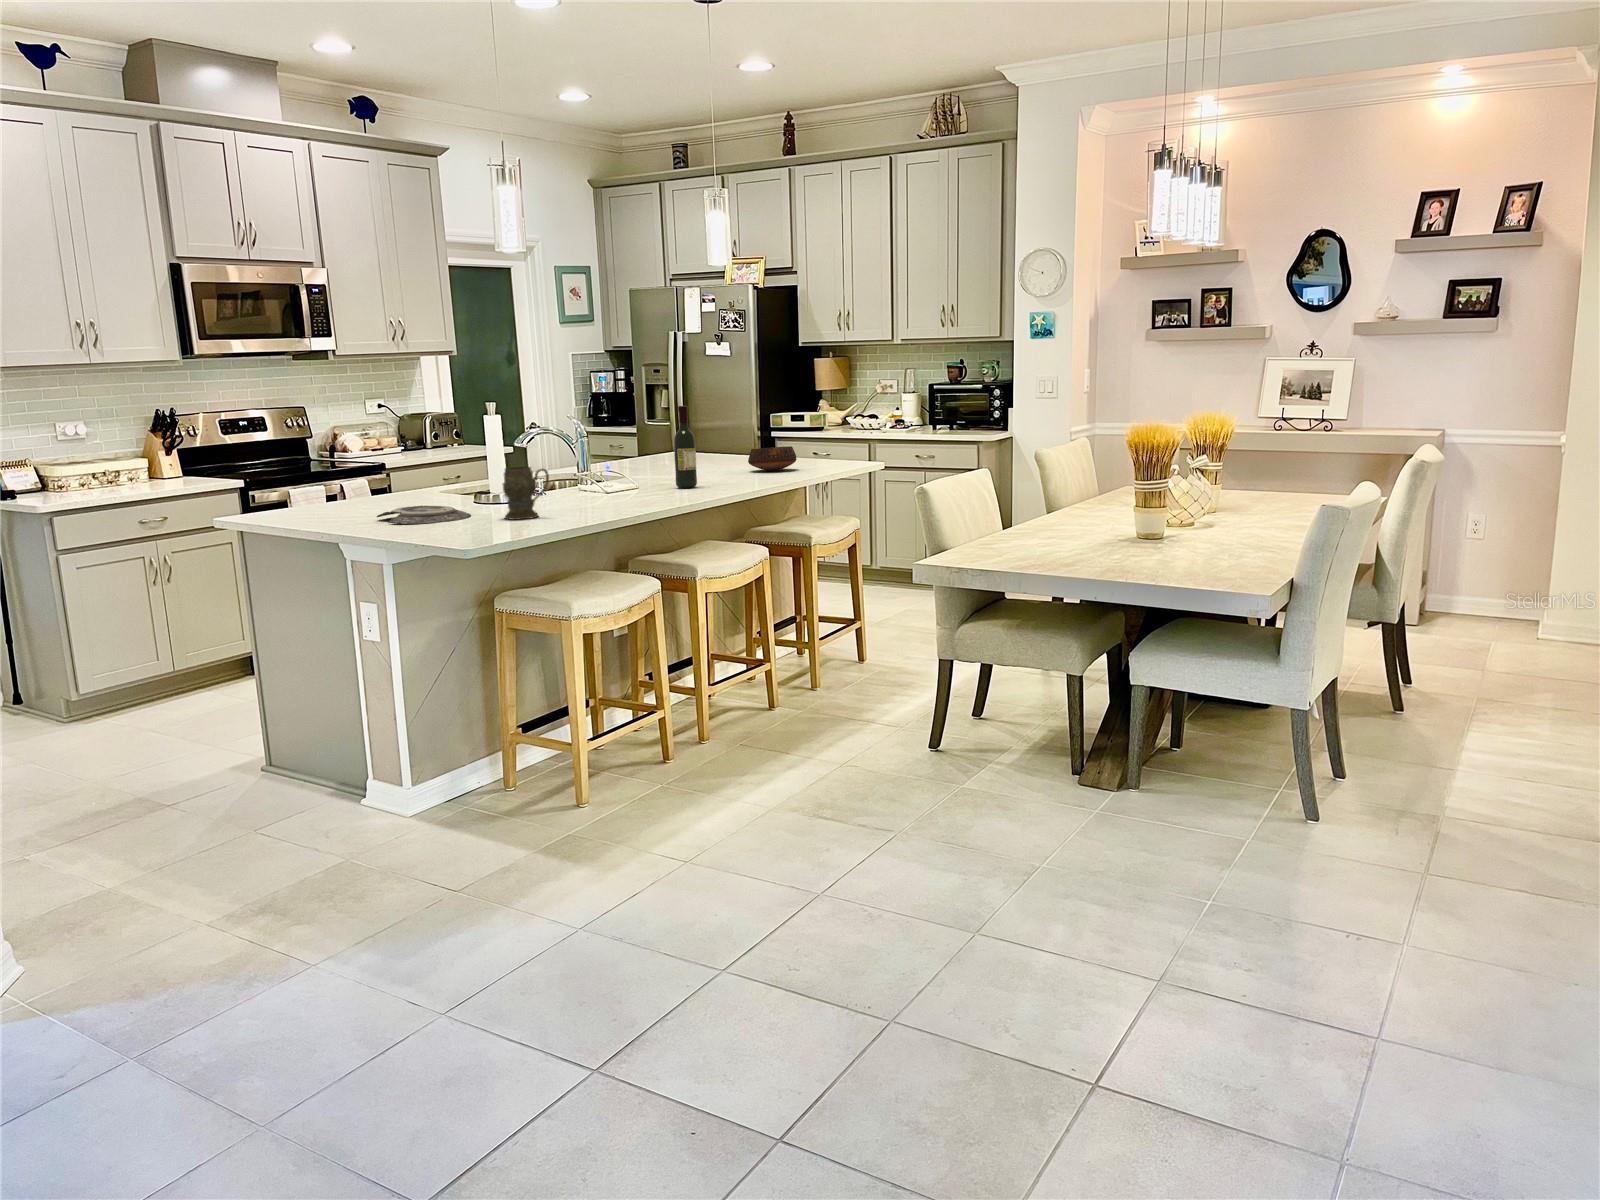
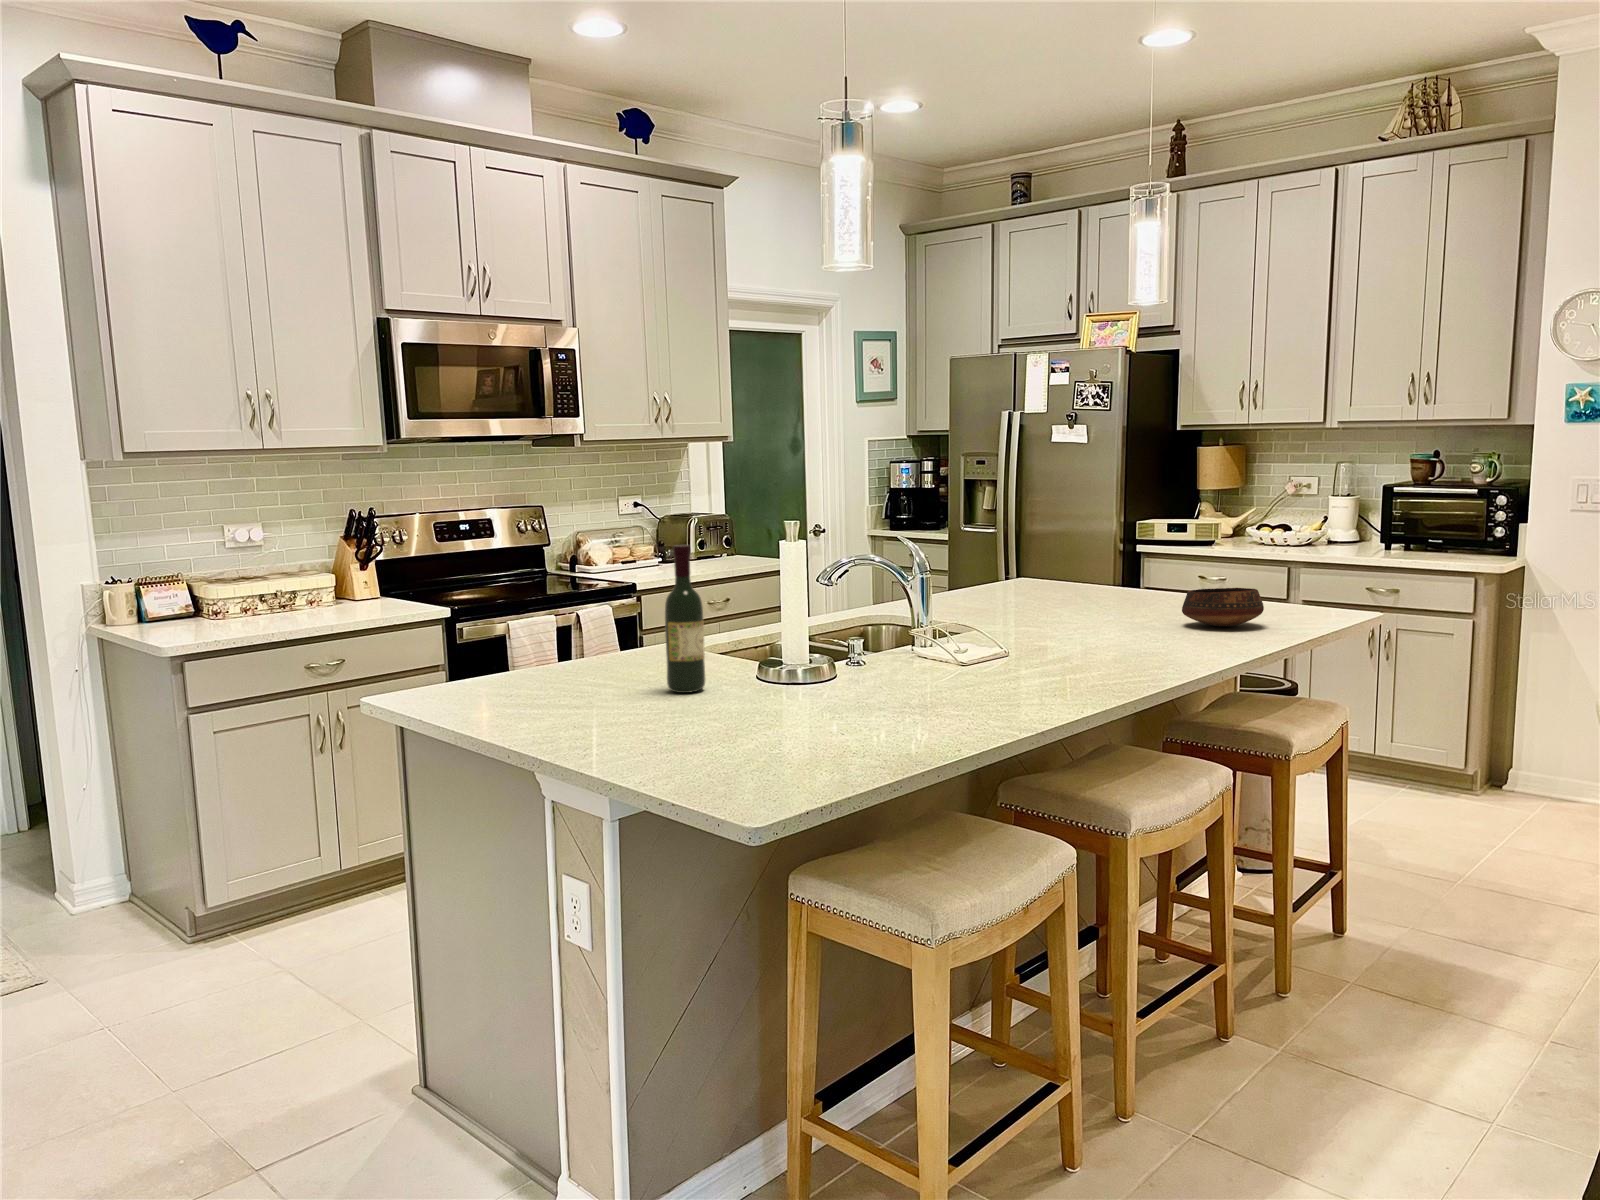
wine bottle: present [674,406,697,488] -> present [665,545,705,693]
mug: present [502,467,549,520] -> none [843,650,932,753]
plate: present [377,505,471,524] -> none [617,704,779,752]

